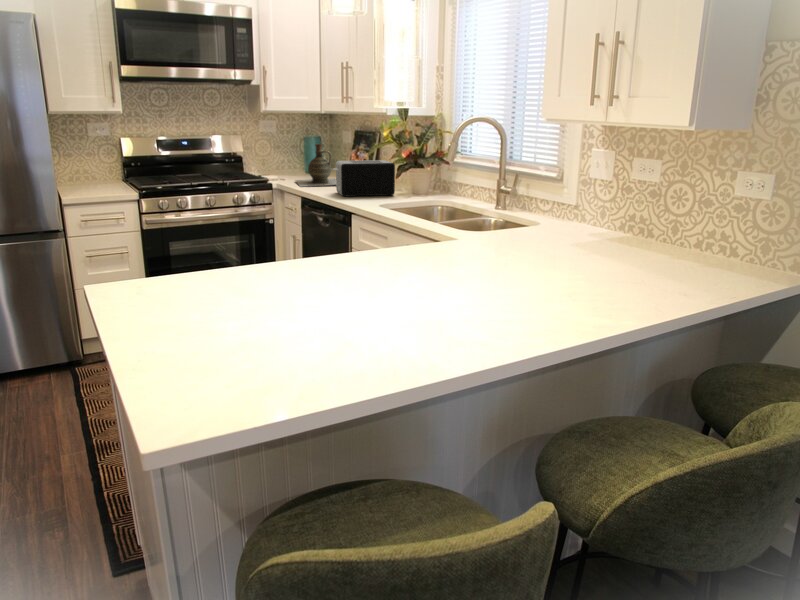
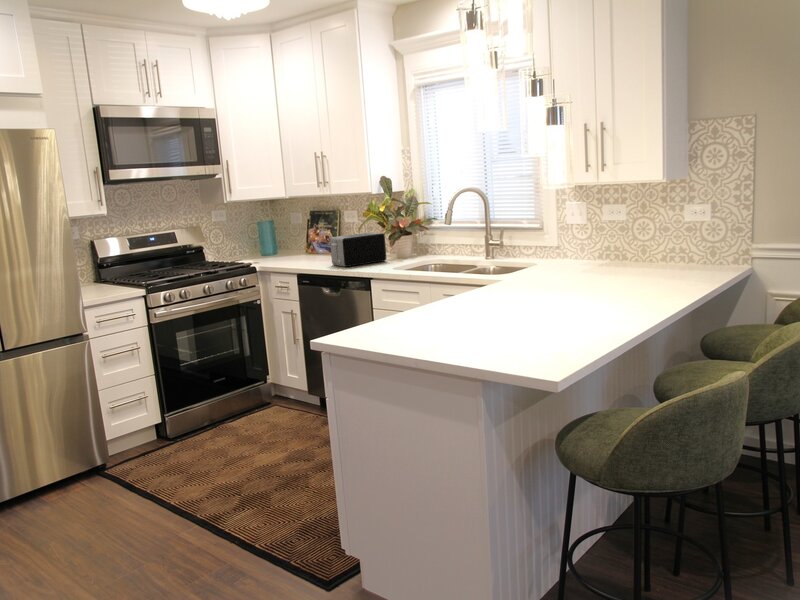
ceramic jug: present [295,144,336,187] -> none [274,226,325,266]

